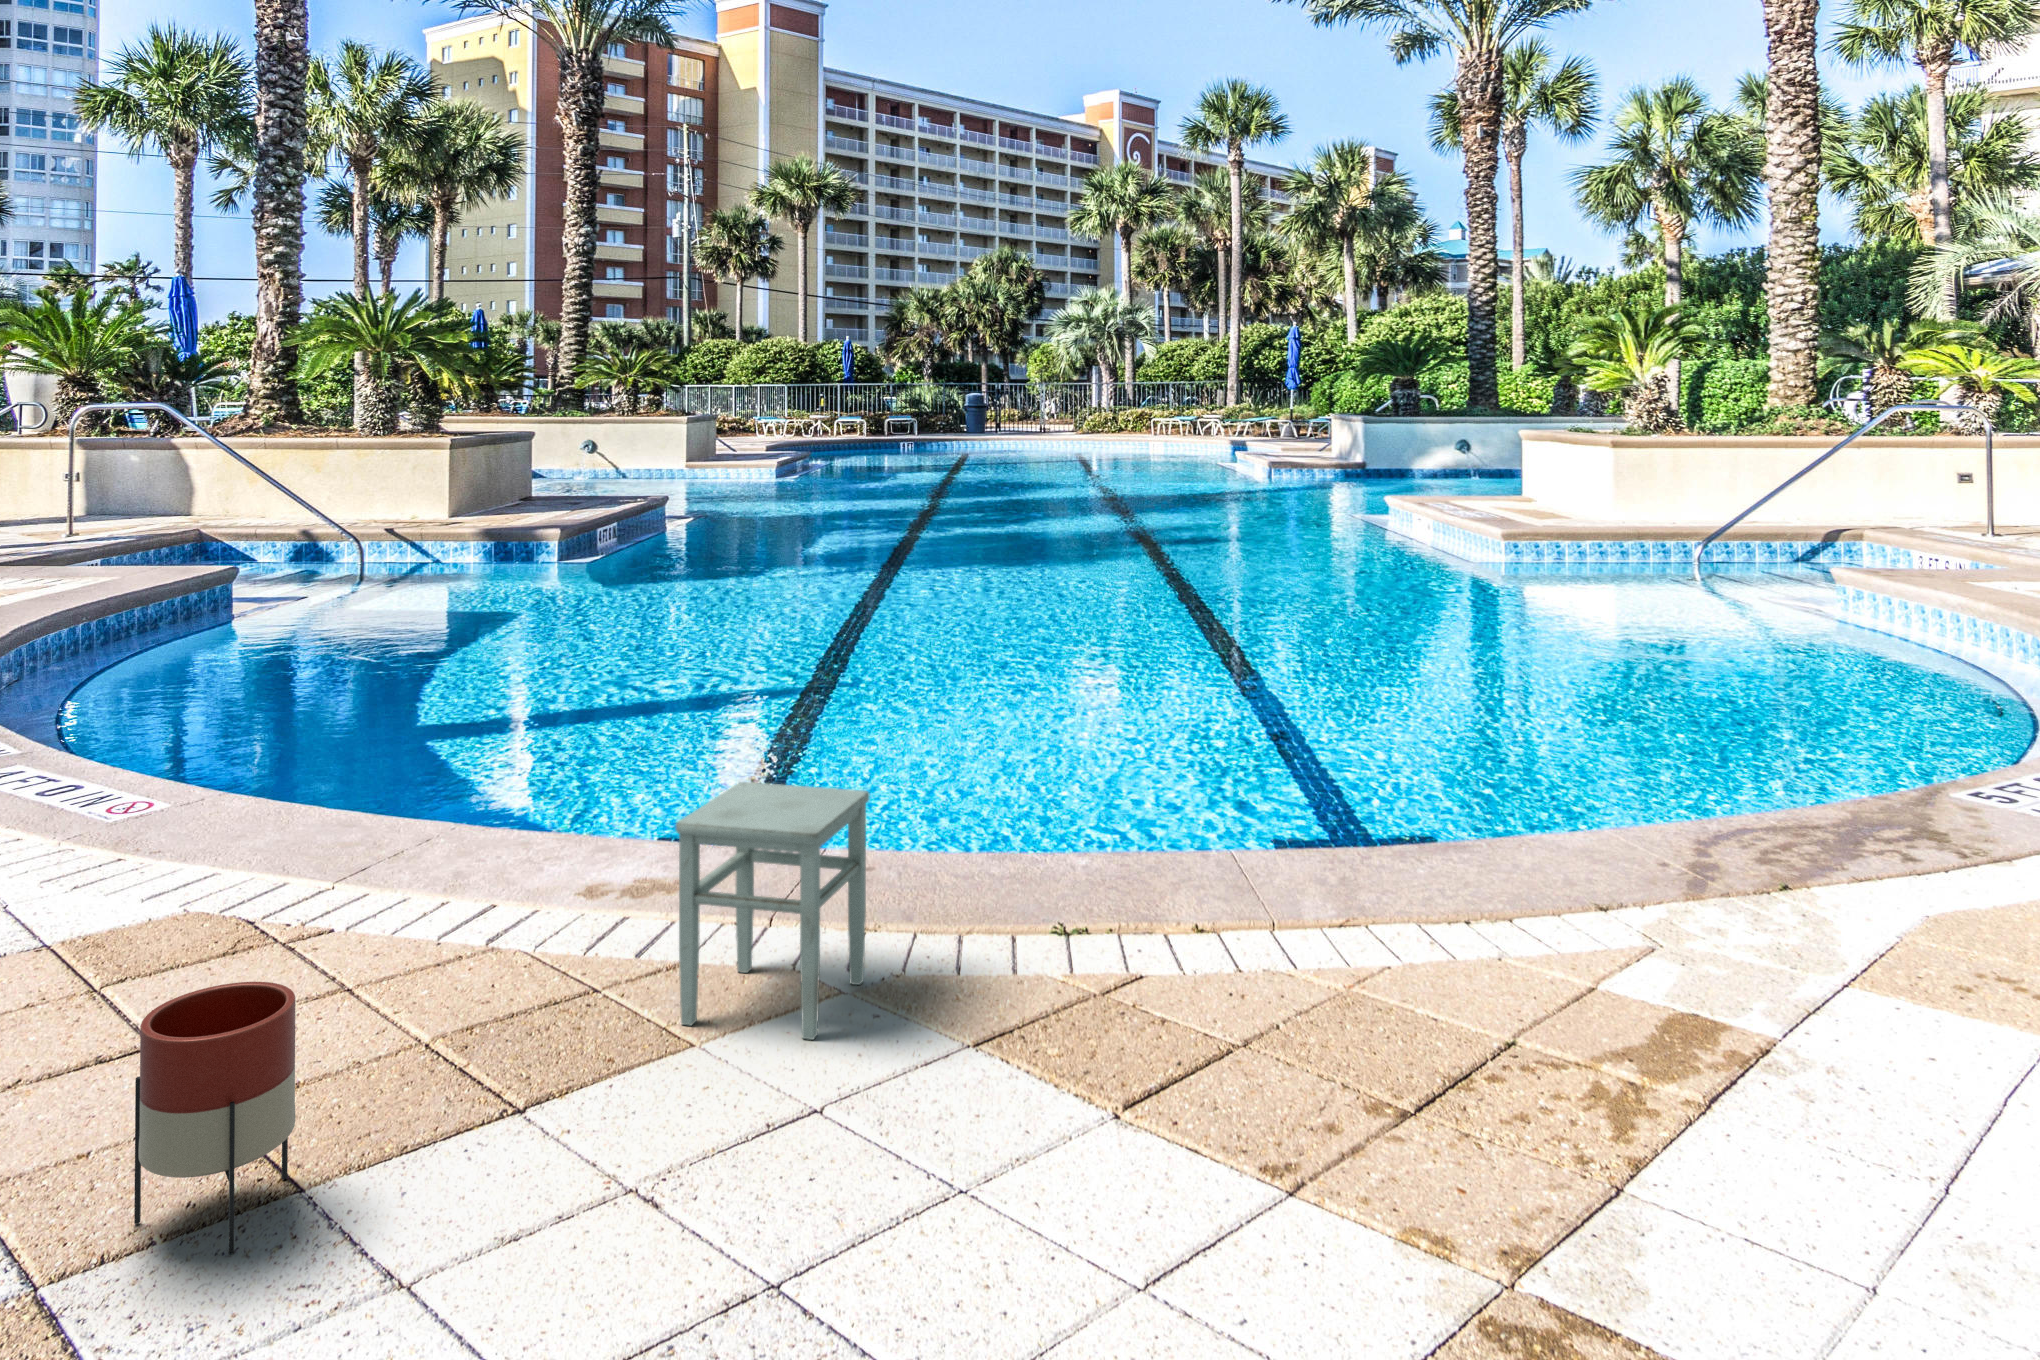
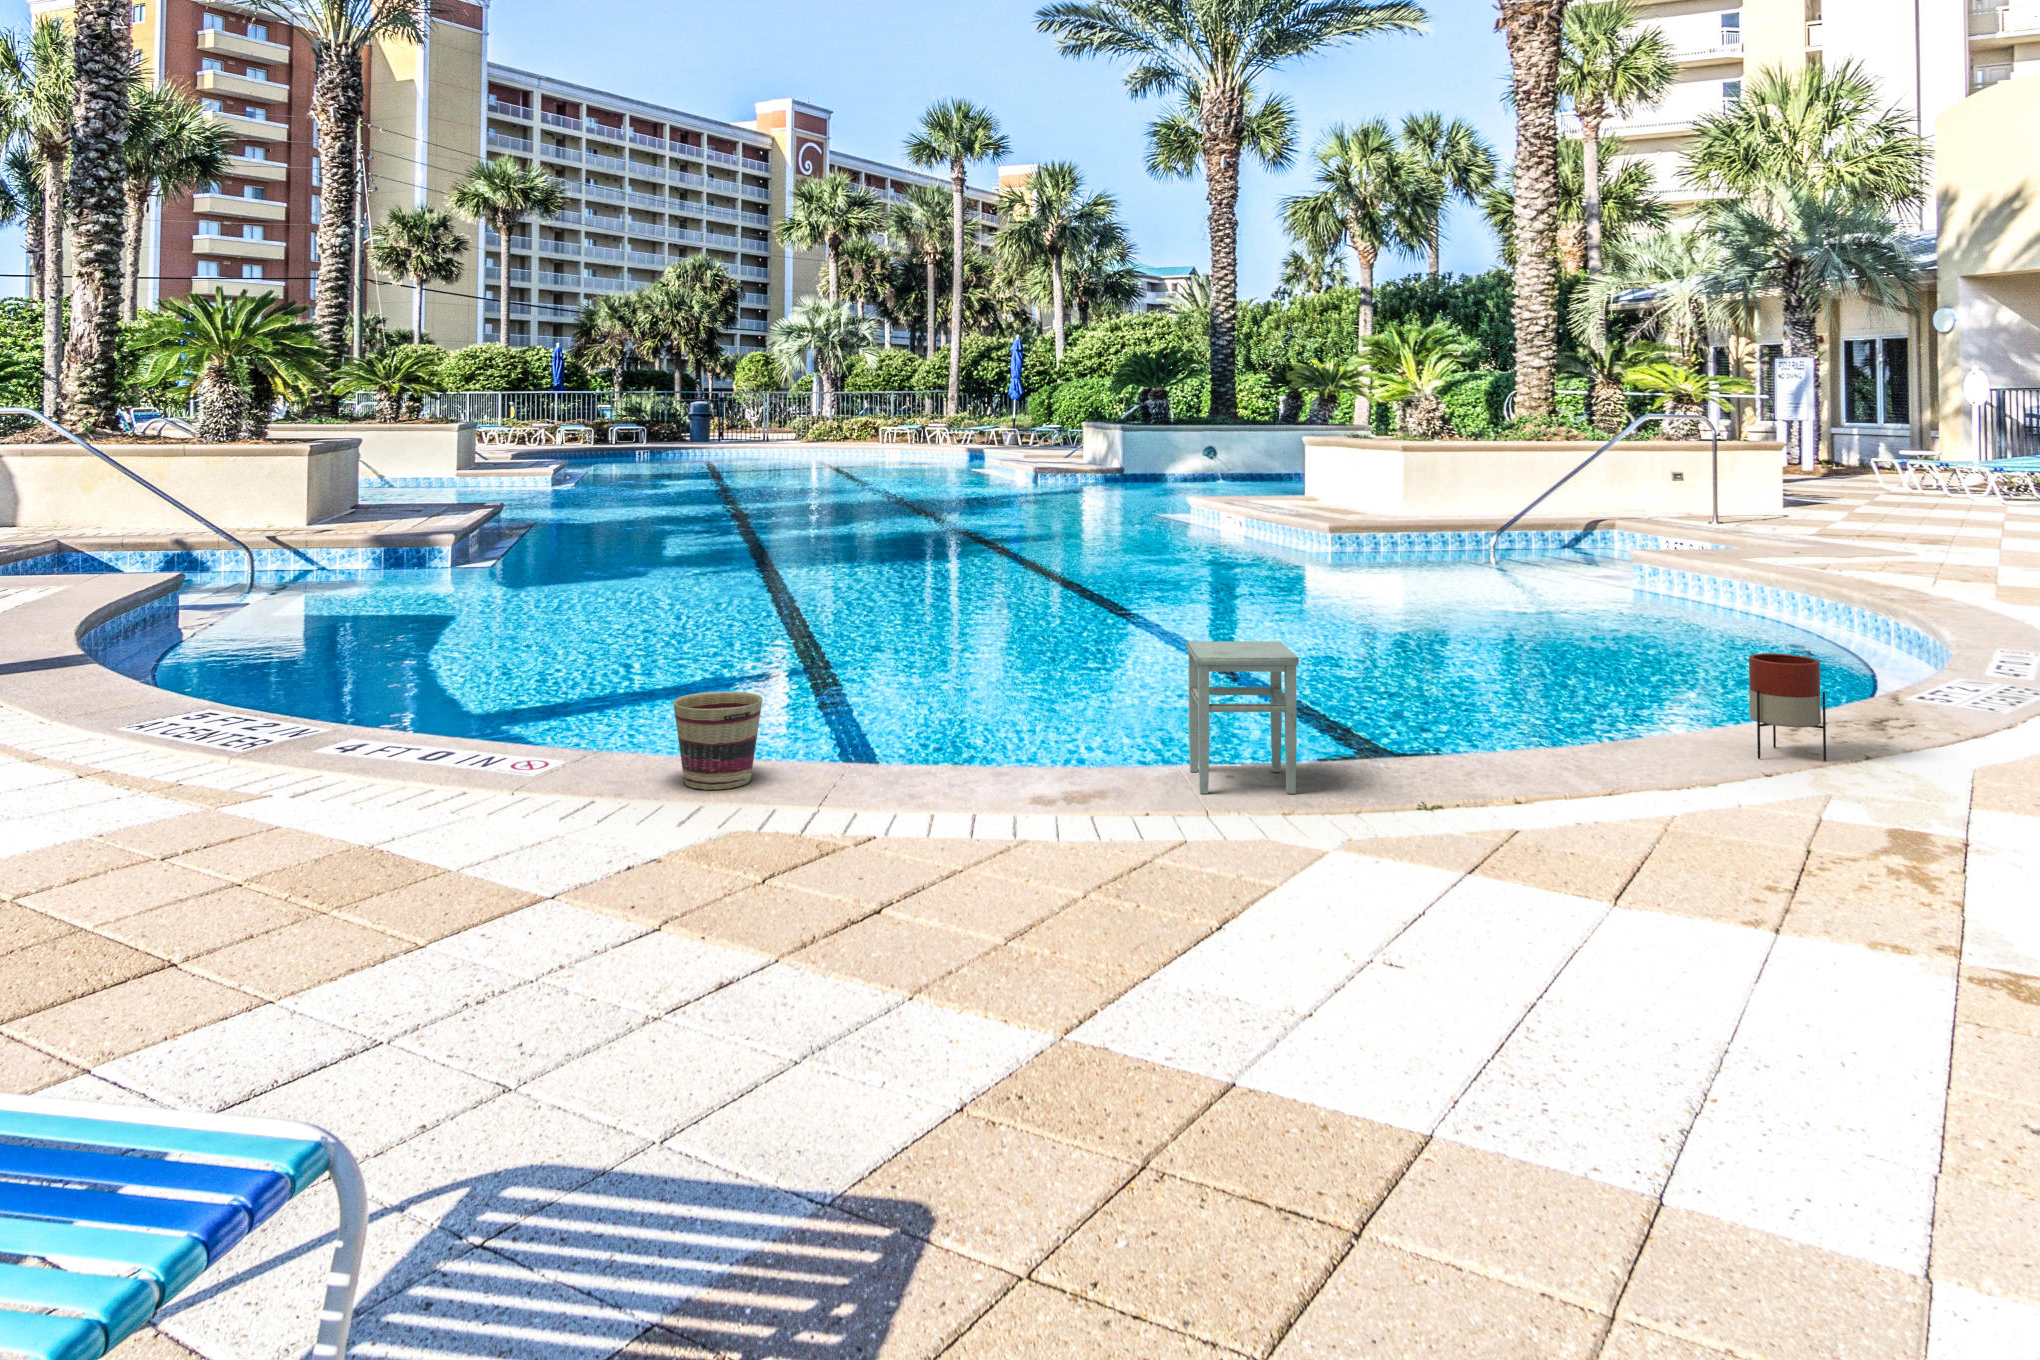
basket: none [66,807,201,948] -> present [673,691,762,790]
planter: present [134,982,296,1254] -> present [1749,653,1826,761]

